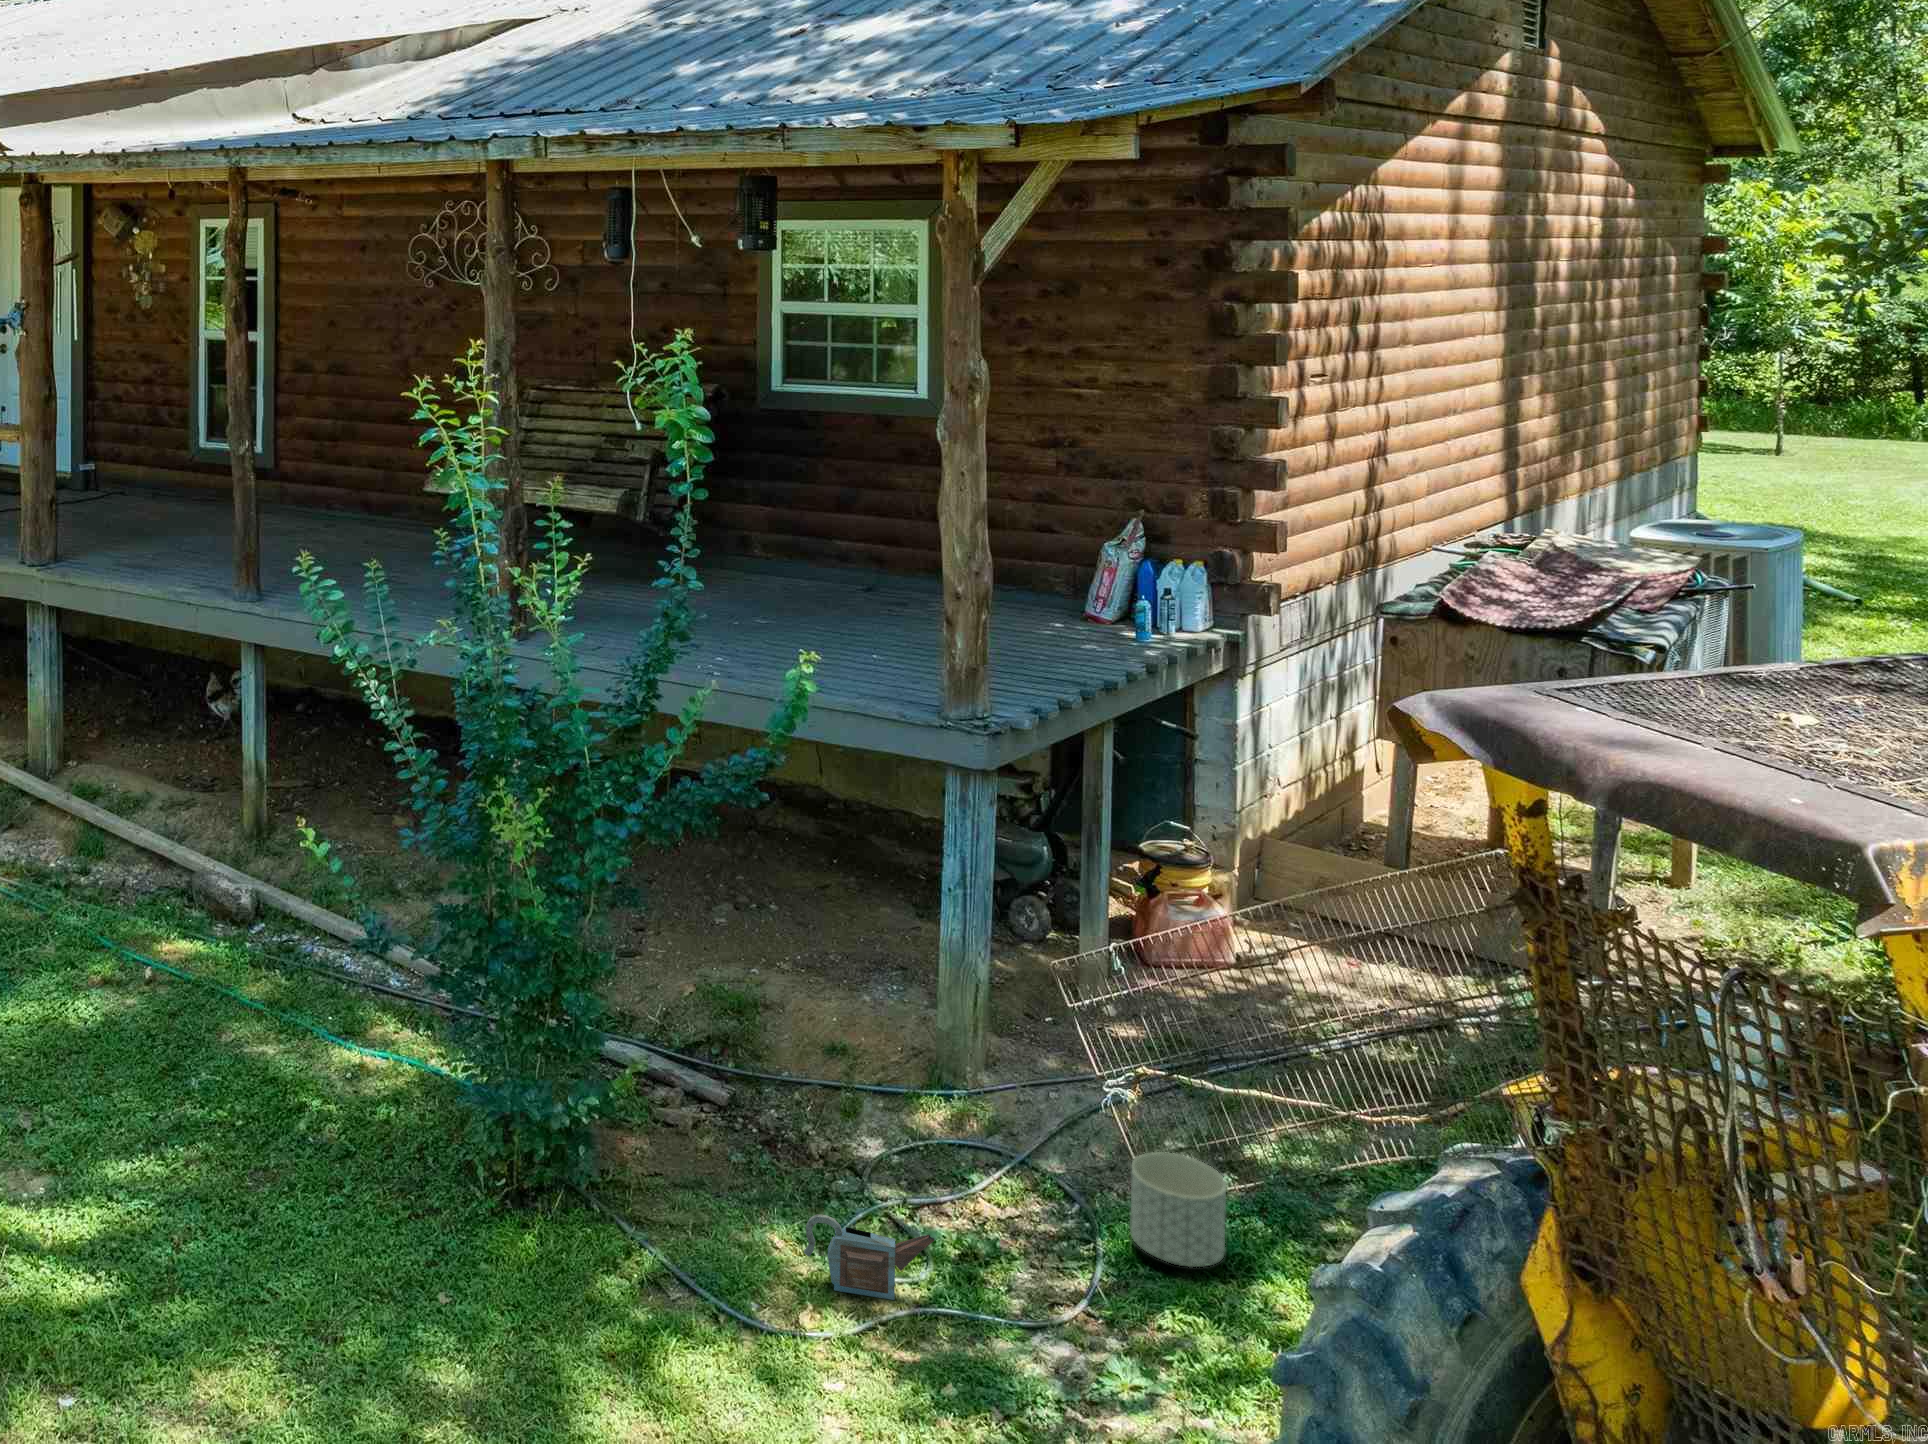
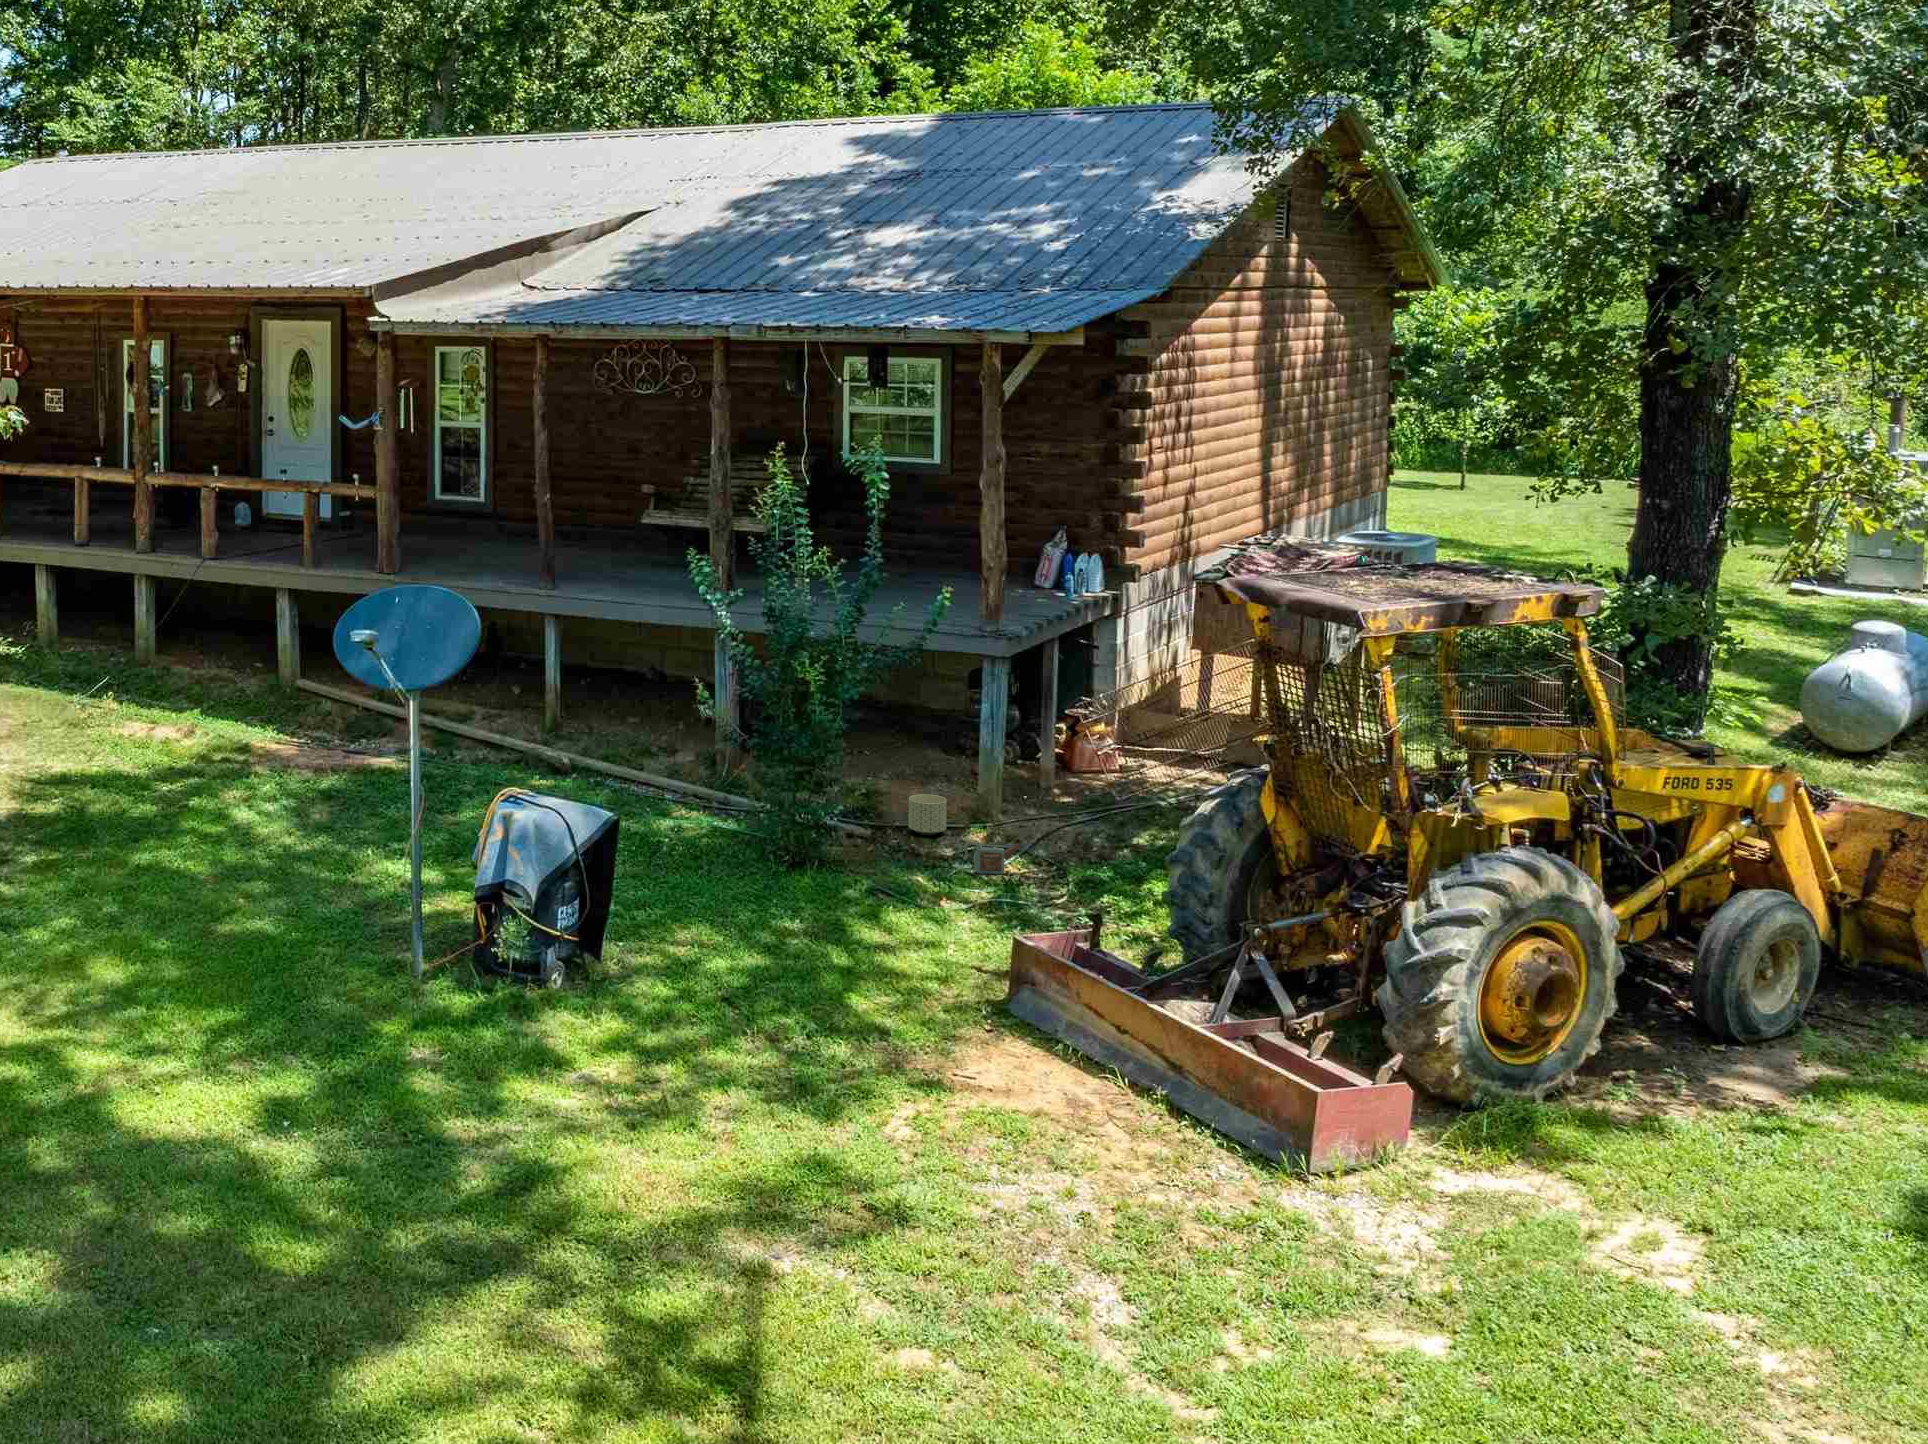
planter: present [1130,1152,1226,1267] -> present [909,794,947,835]

